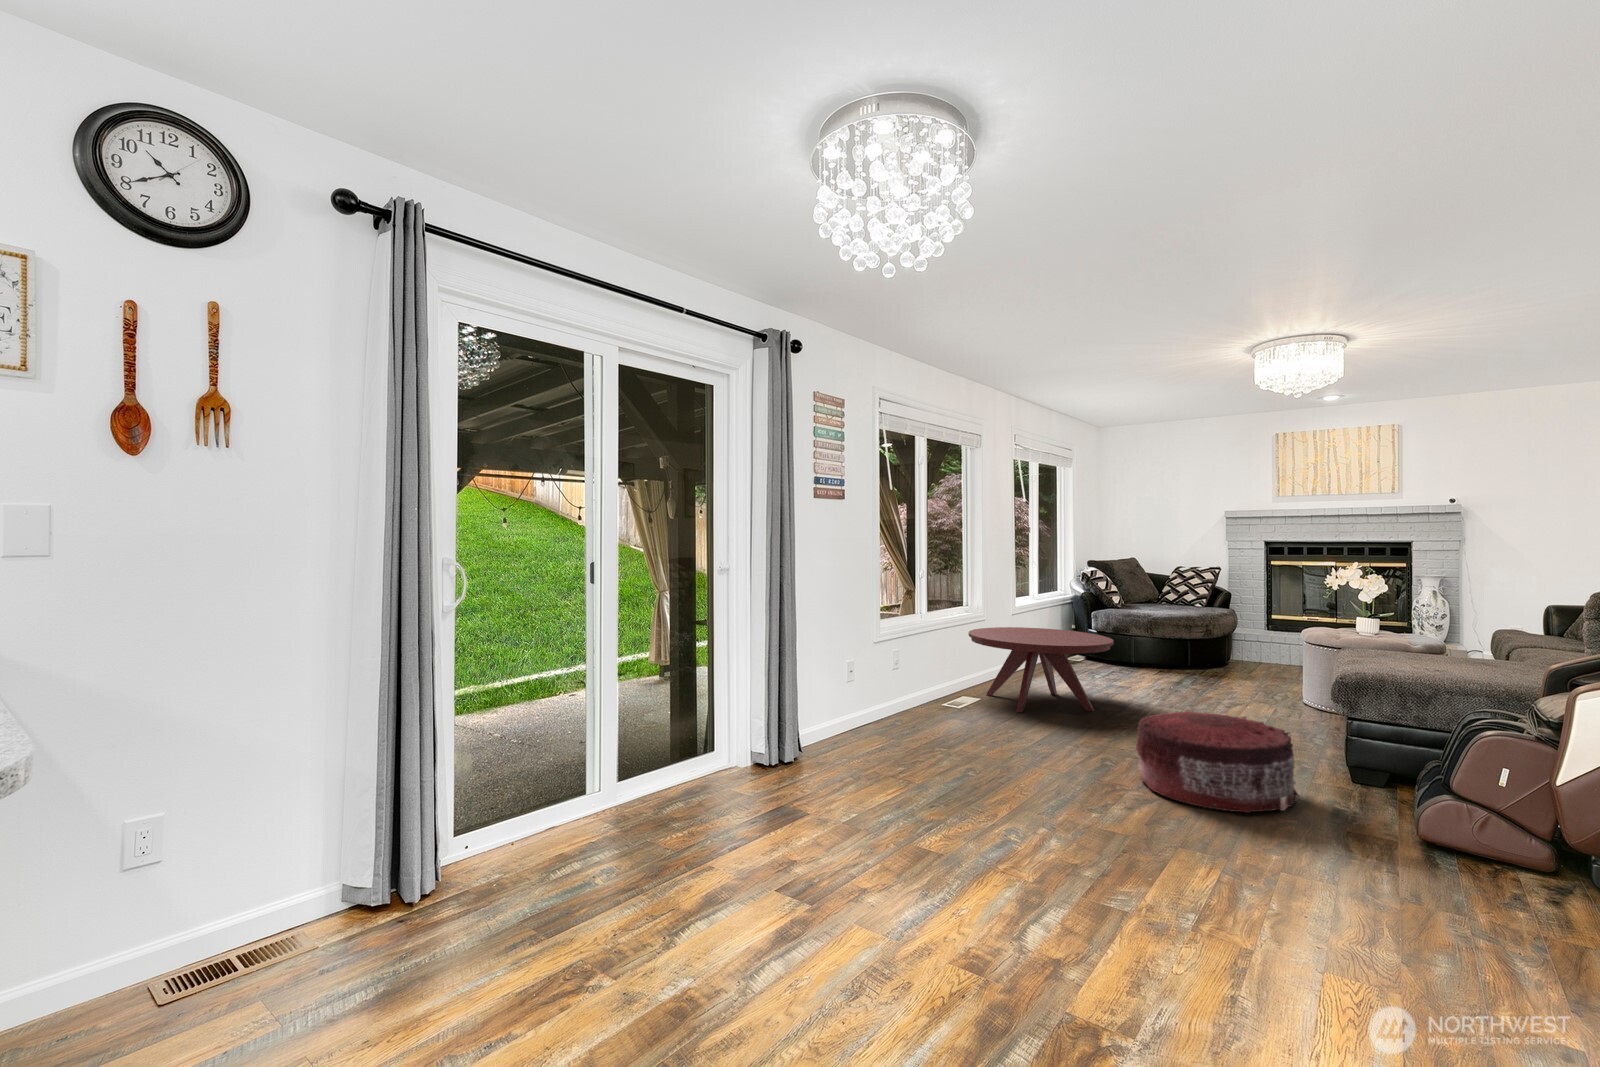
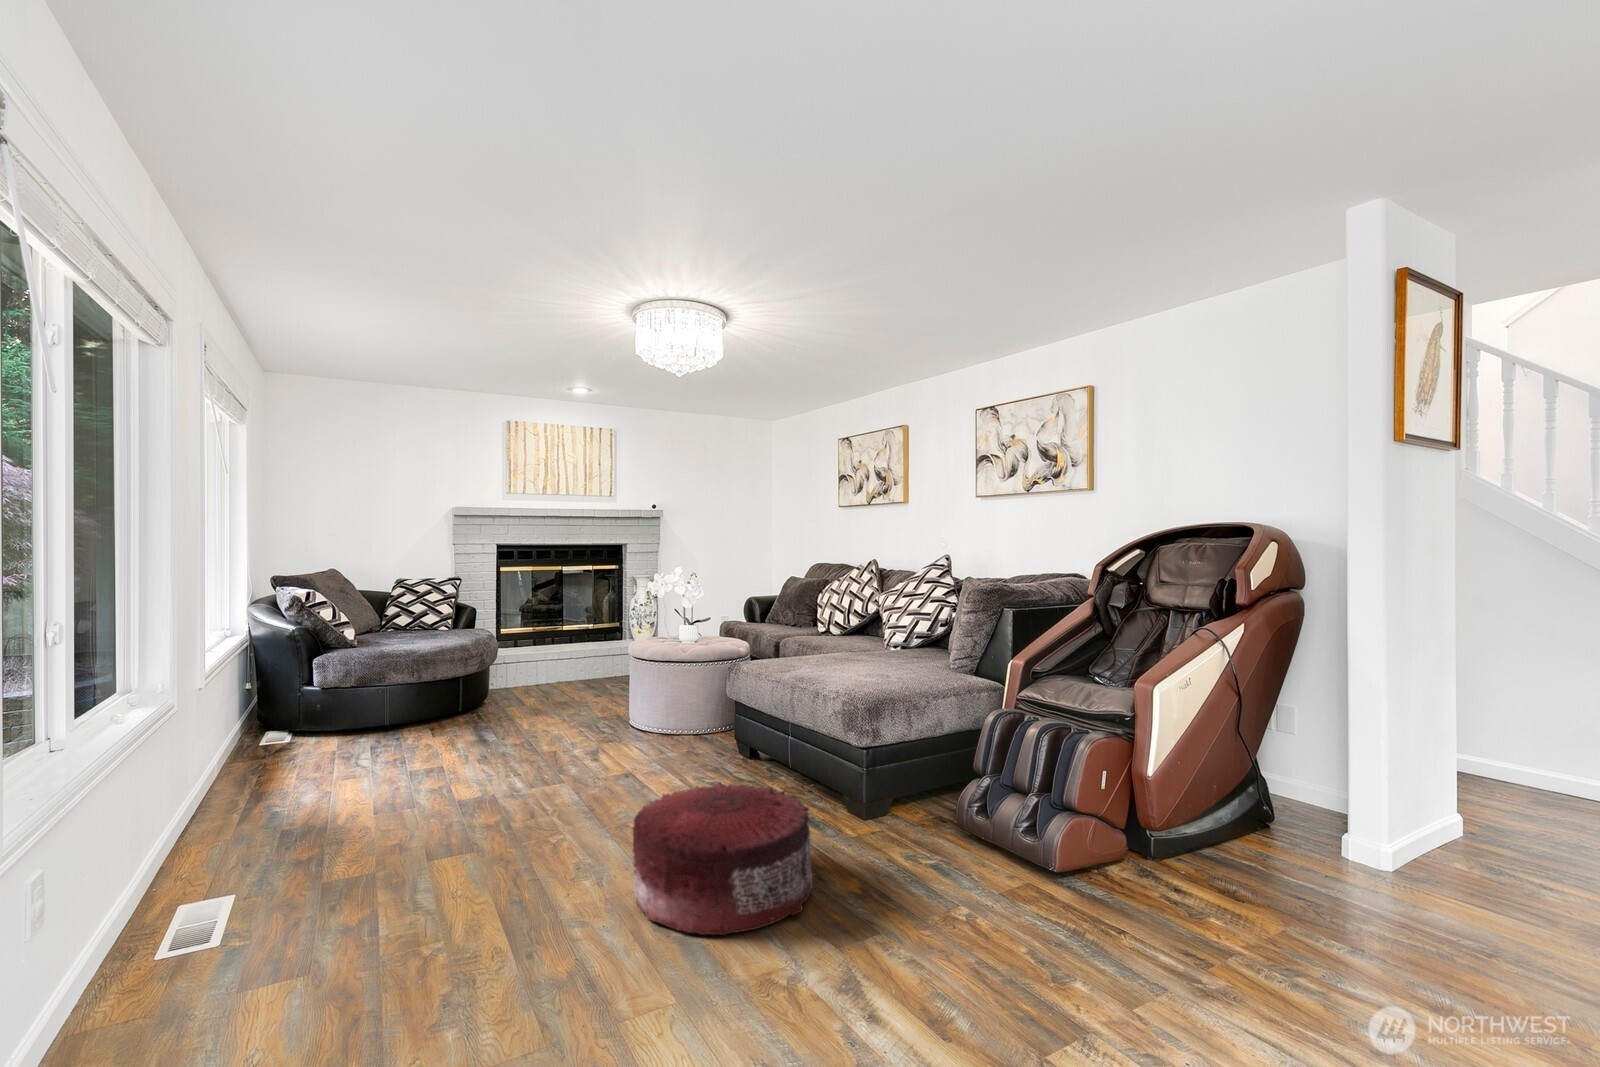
coffee table: present [968,627,1114,712] -> none [181,699,456,870]

